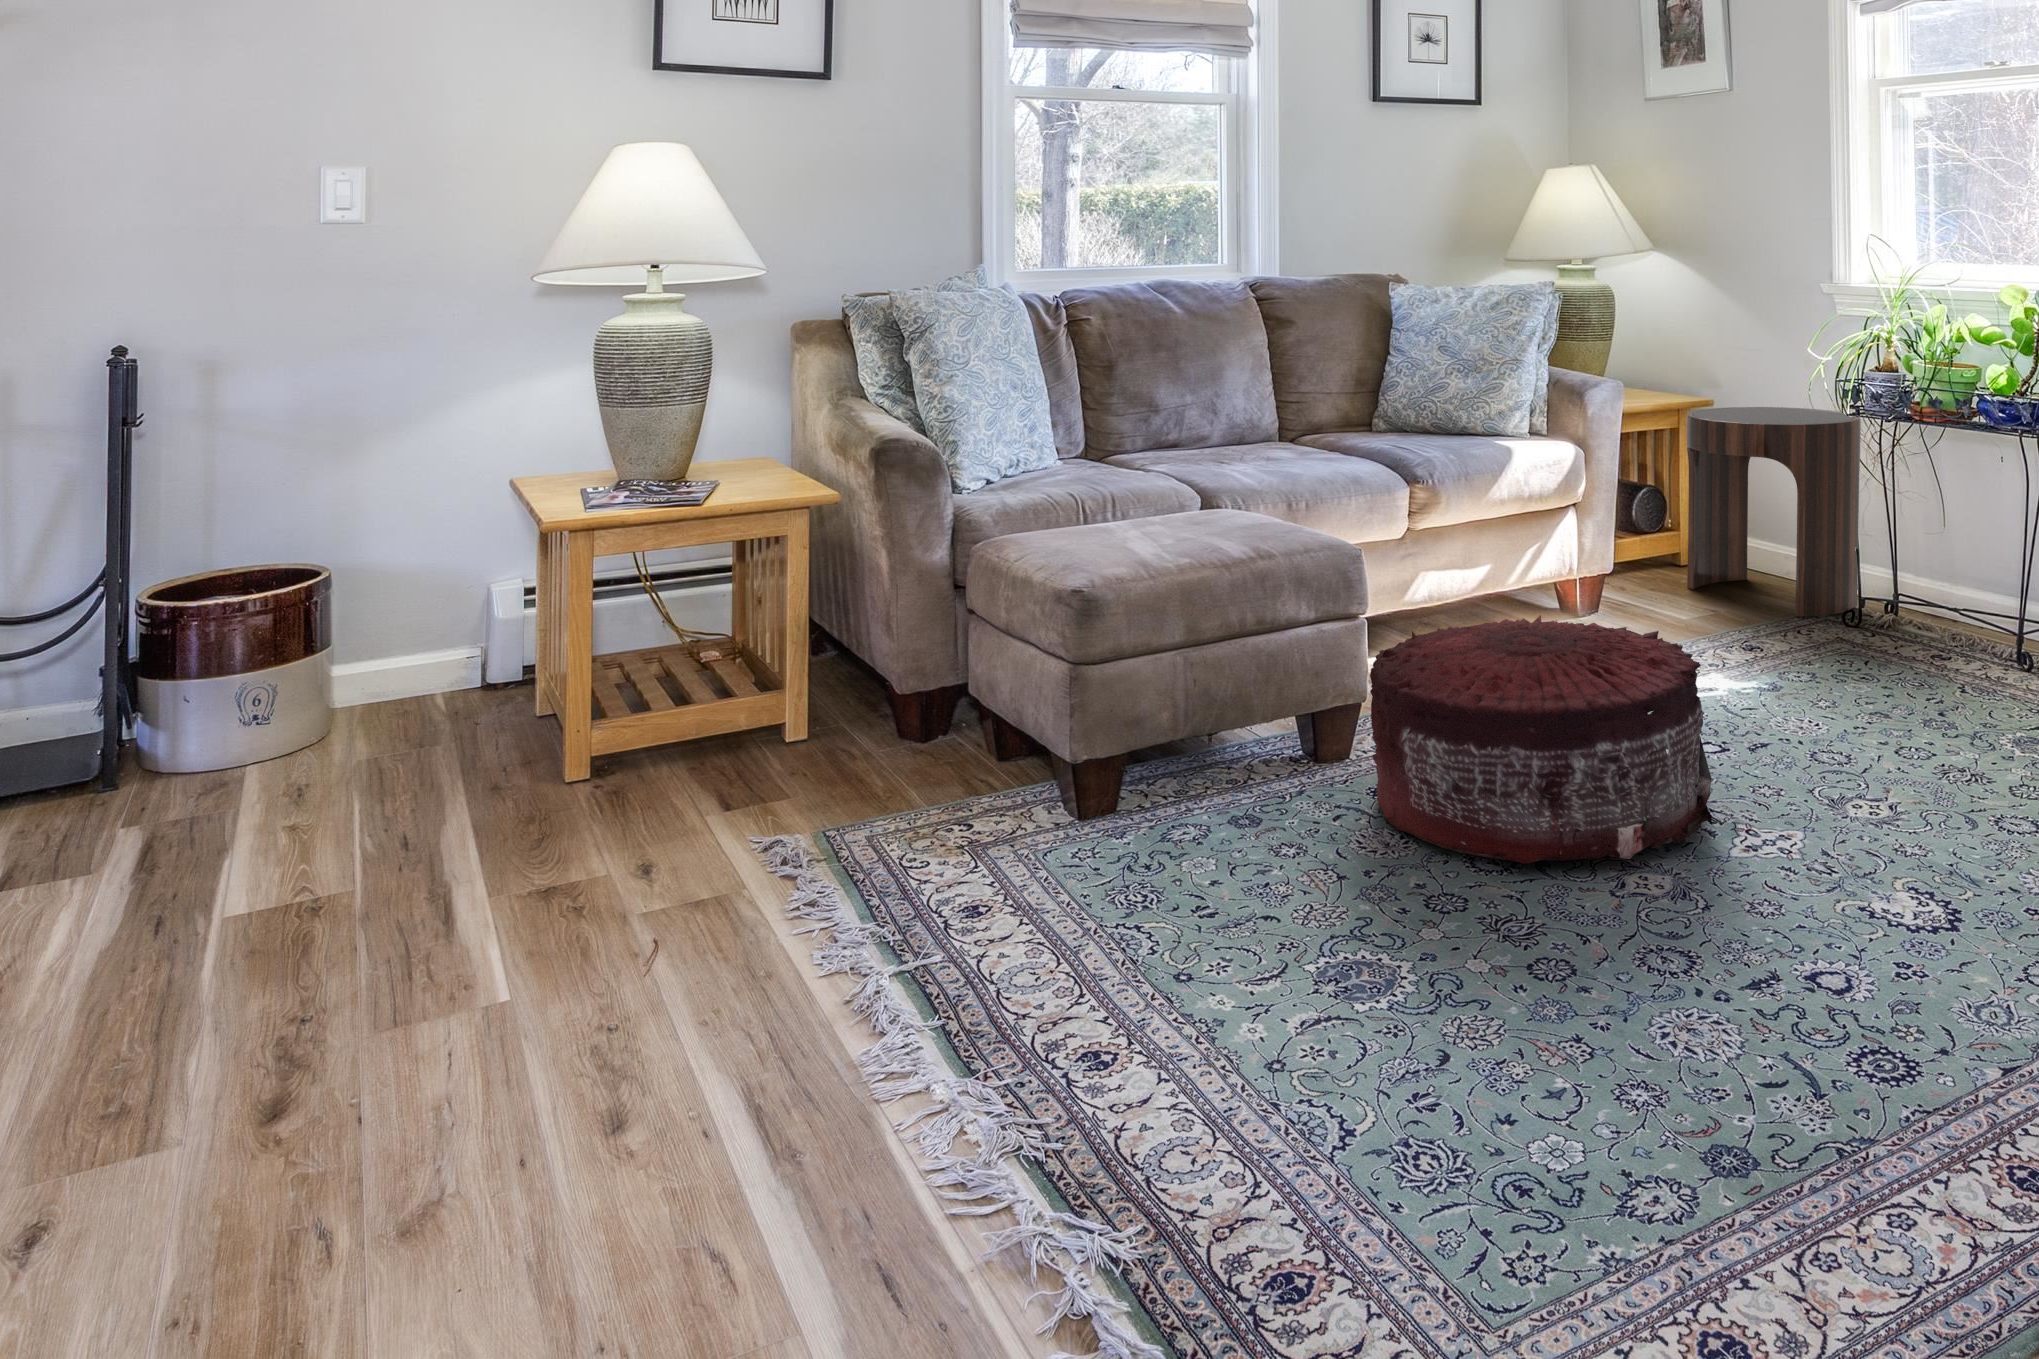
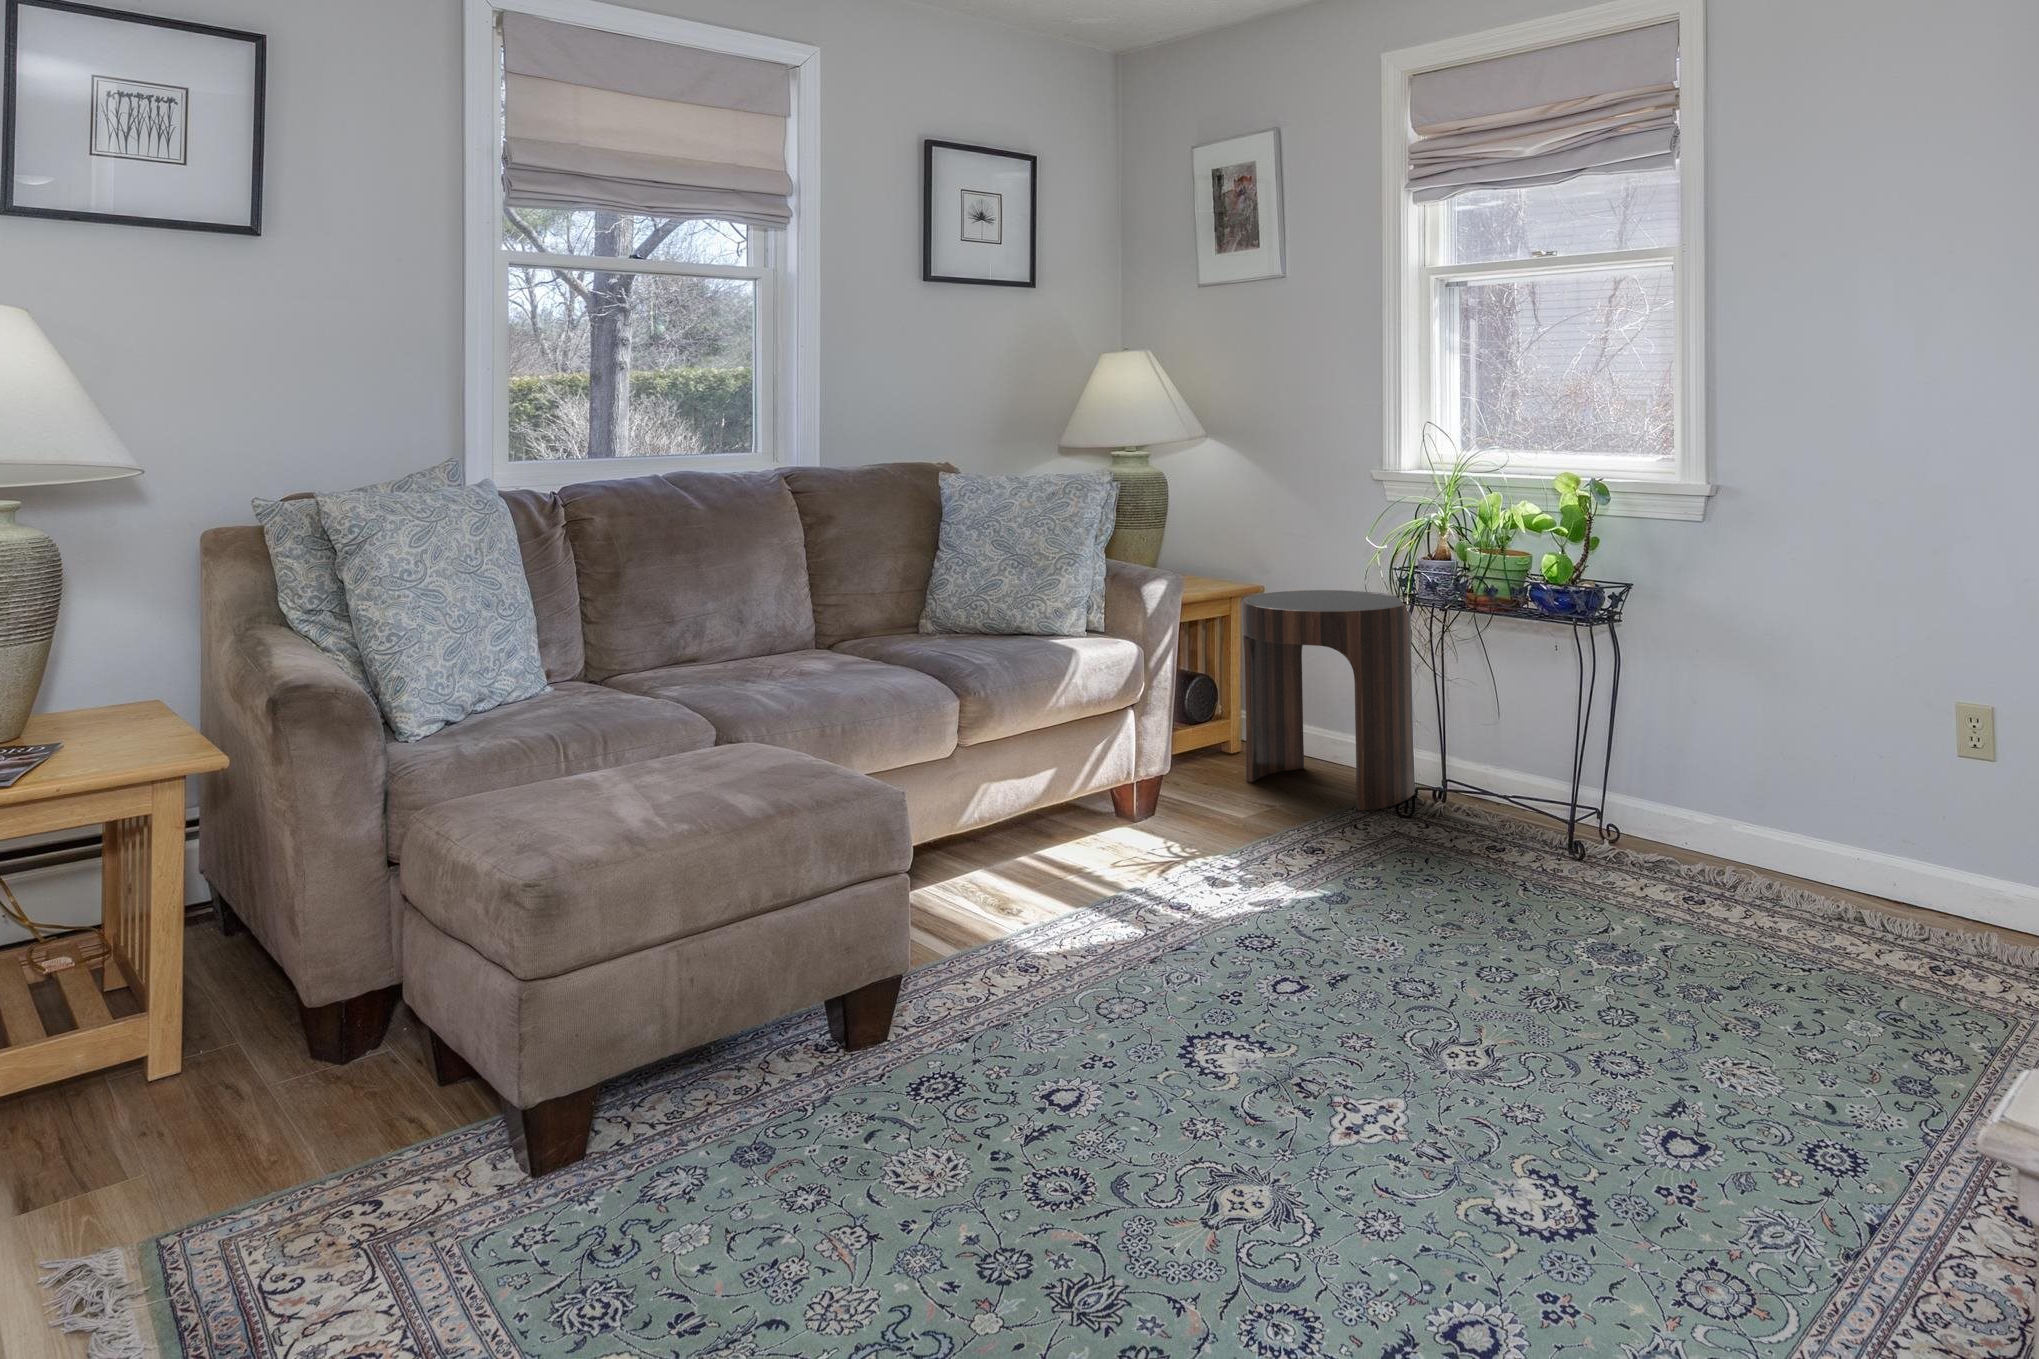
pouf: present [1370,615,1712,864] -> none [911,852,1308,1193]

